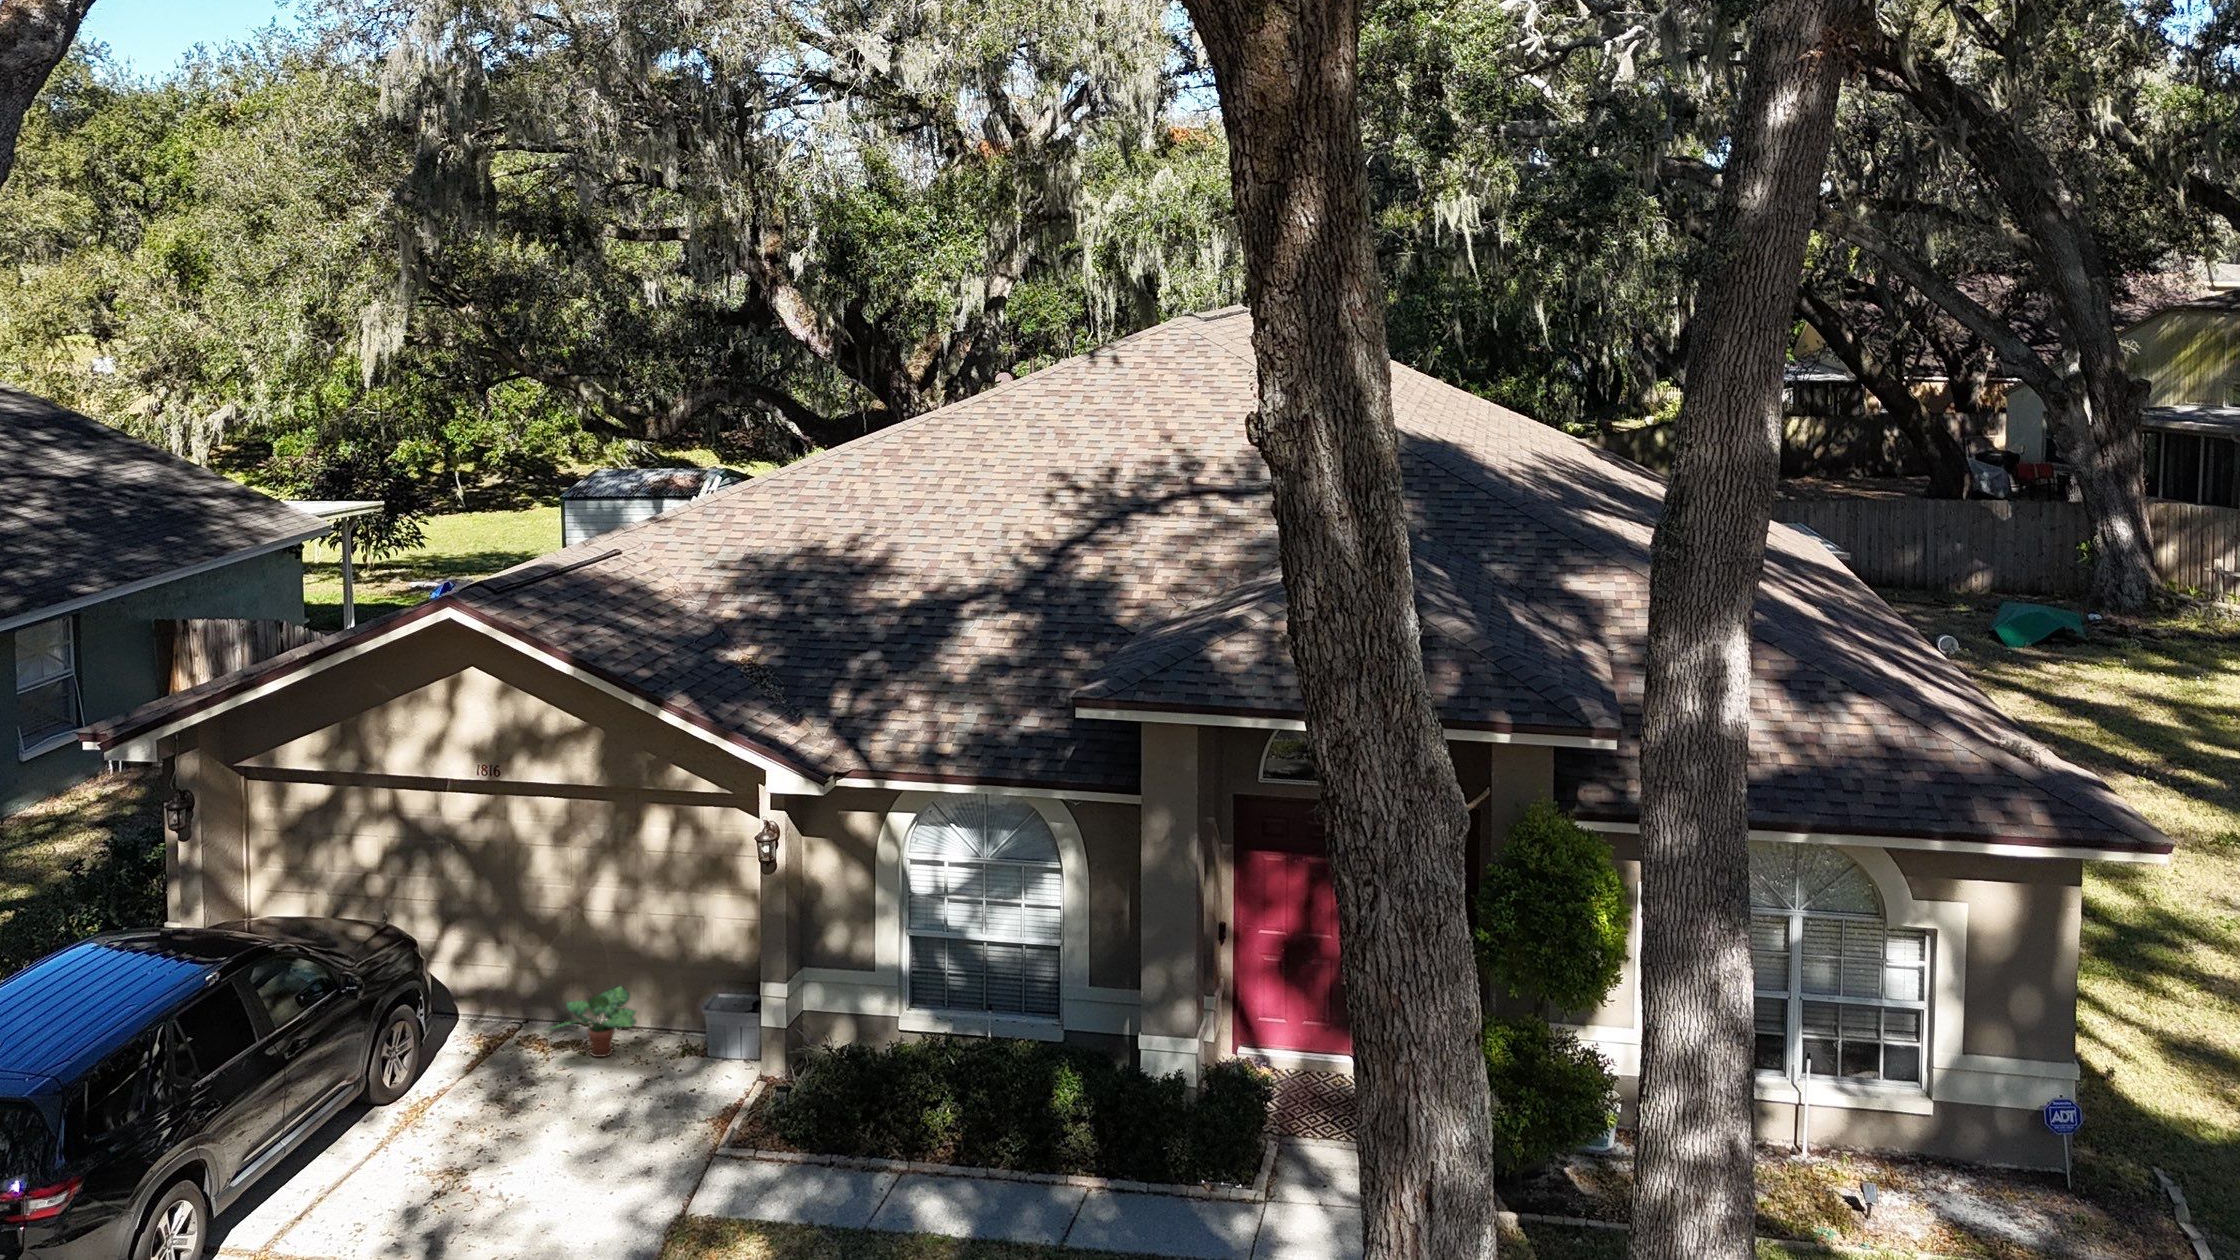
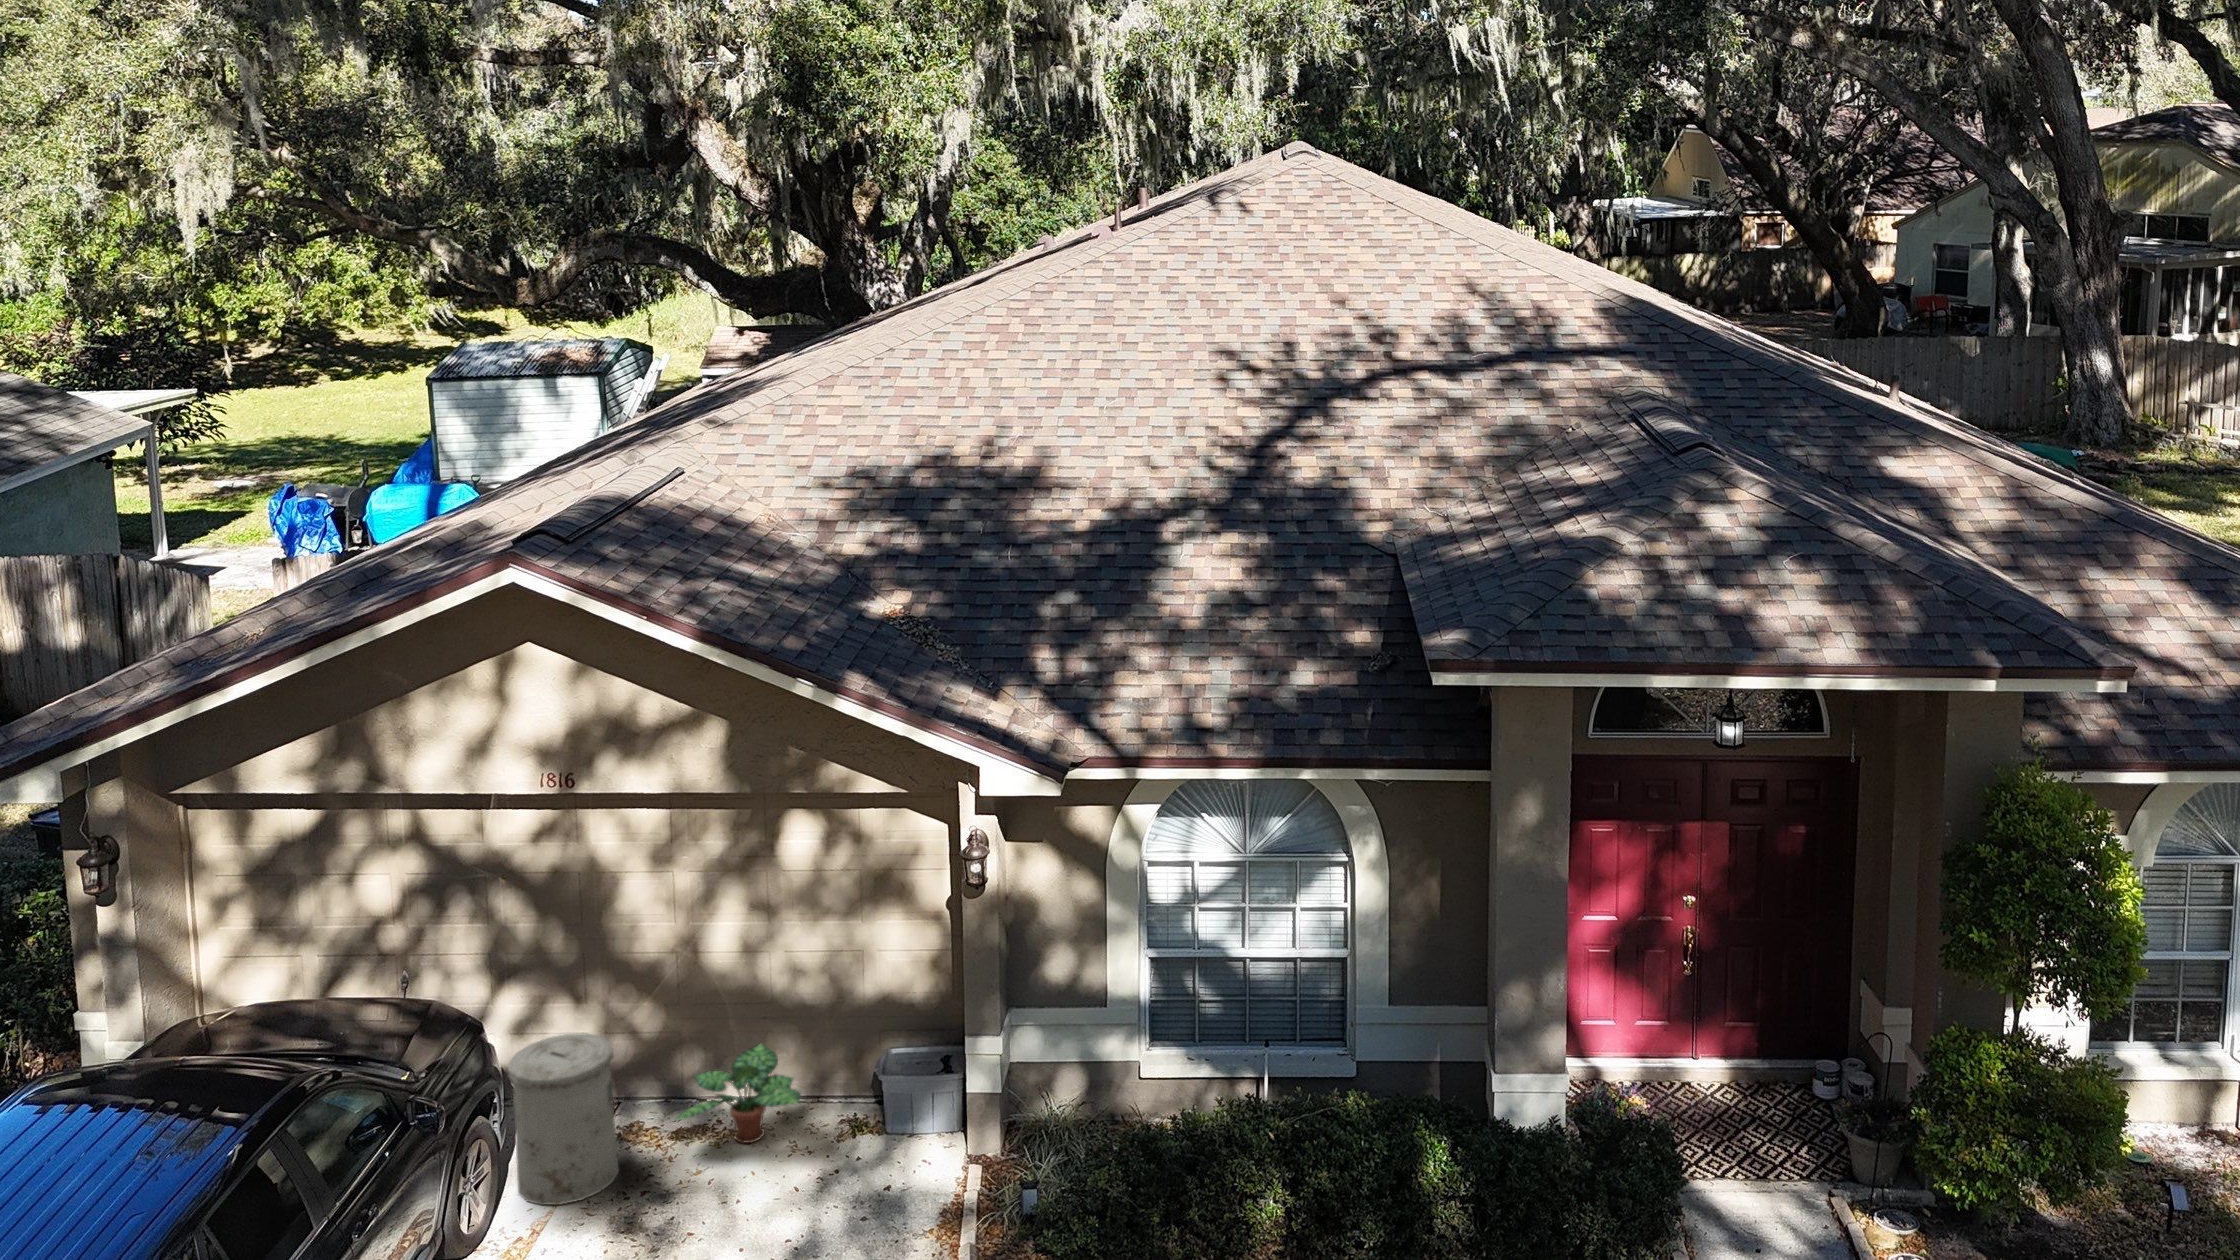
trash can: none [422,958,506,1080] -> present [508,1034,619,1205]

